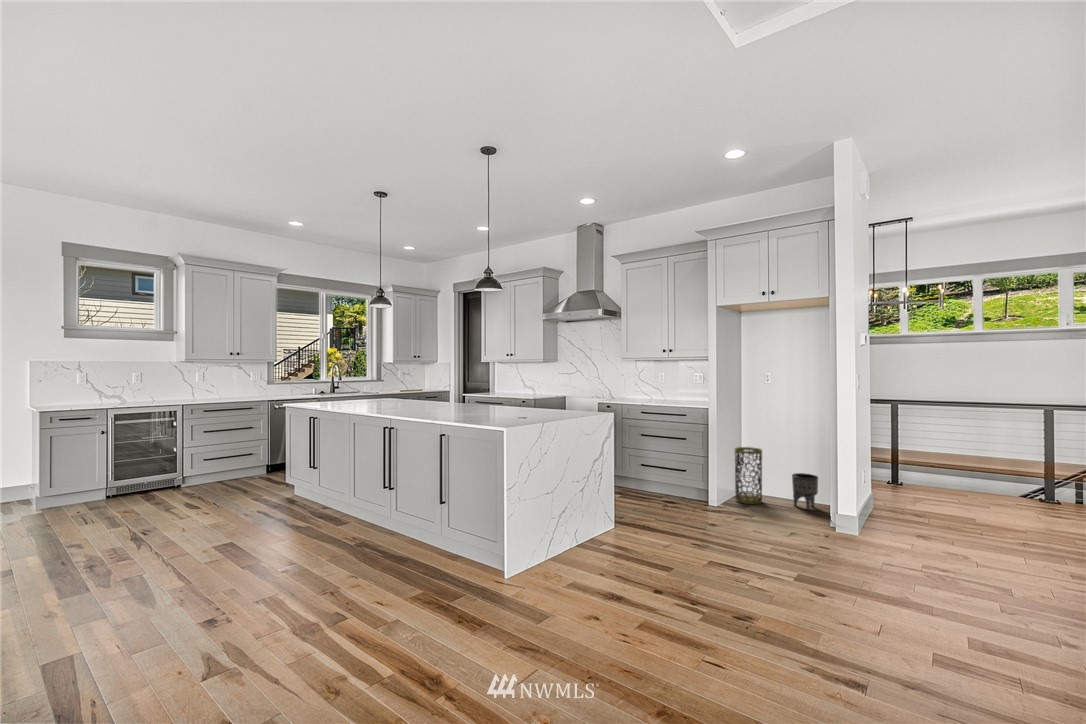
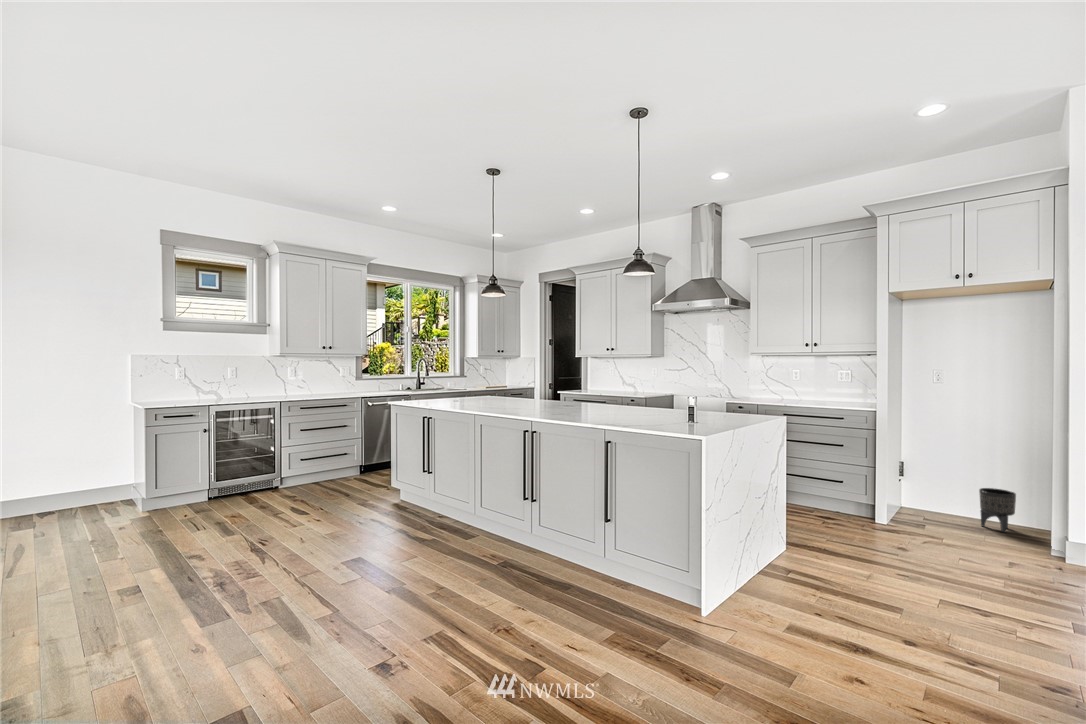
trash can: present [735,447,762,504] -> none [903,456,939,523]

